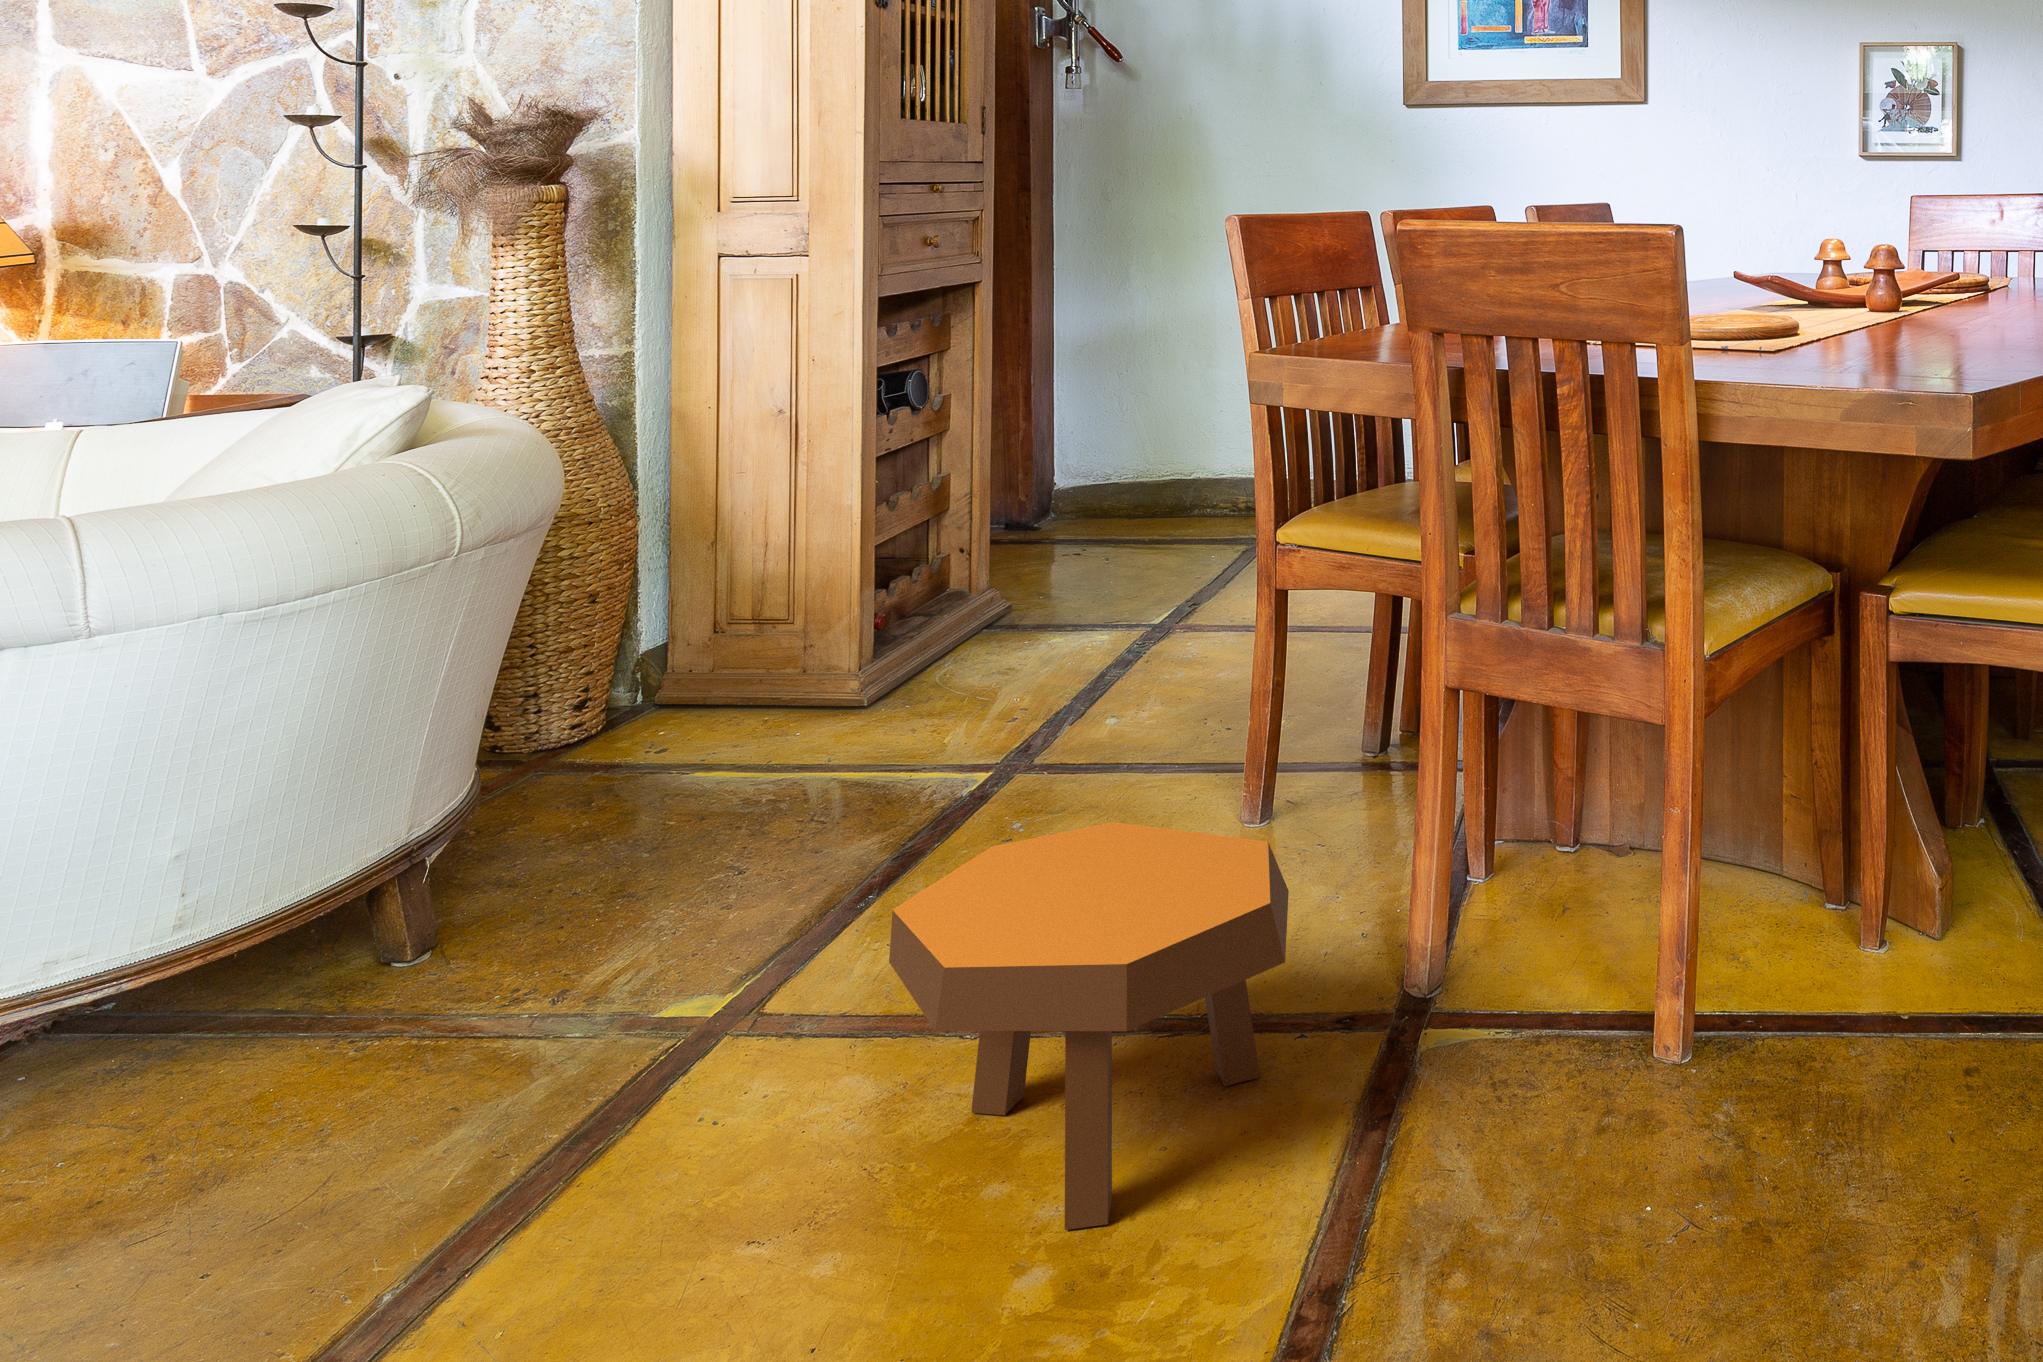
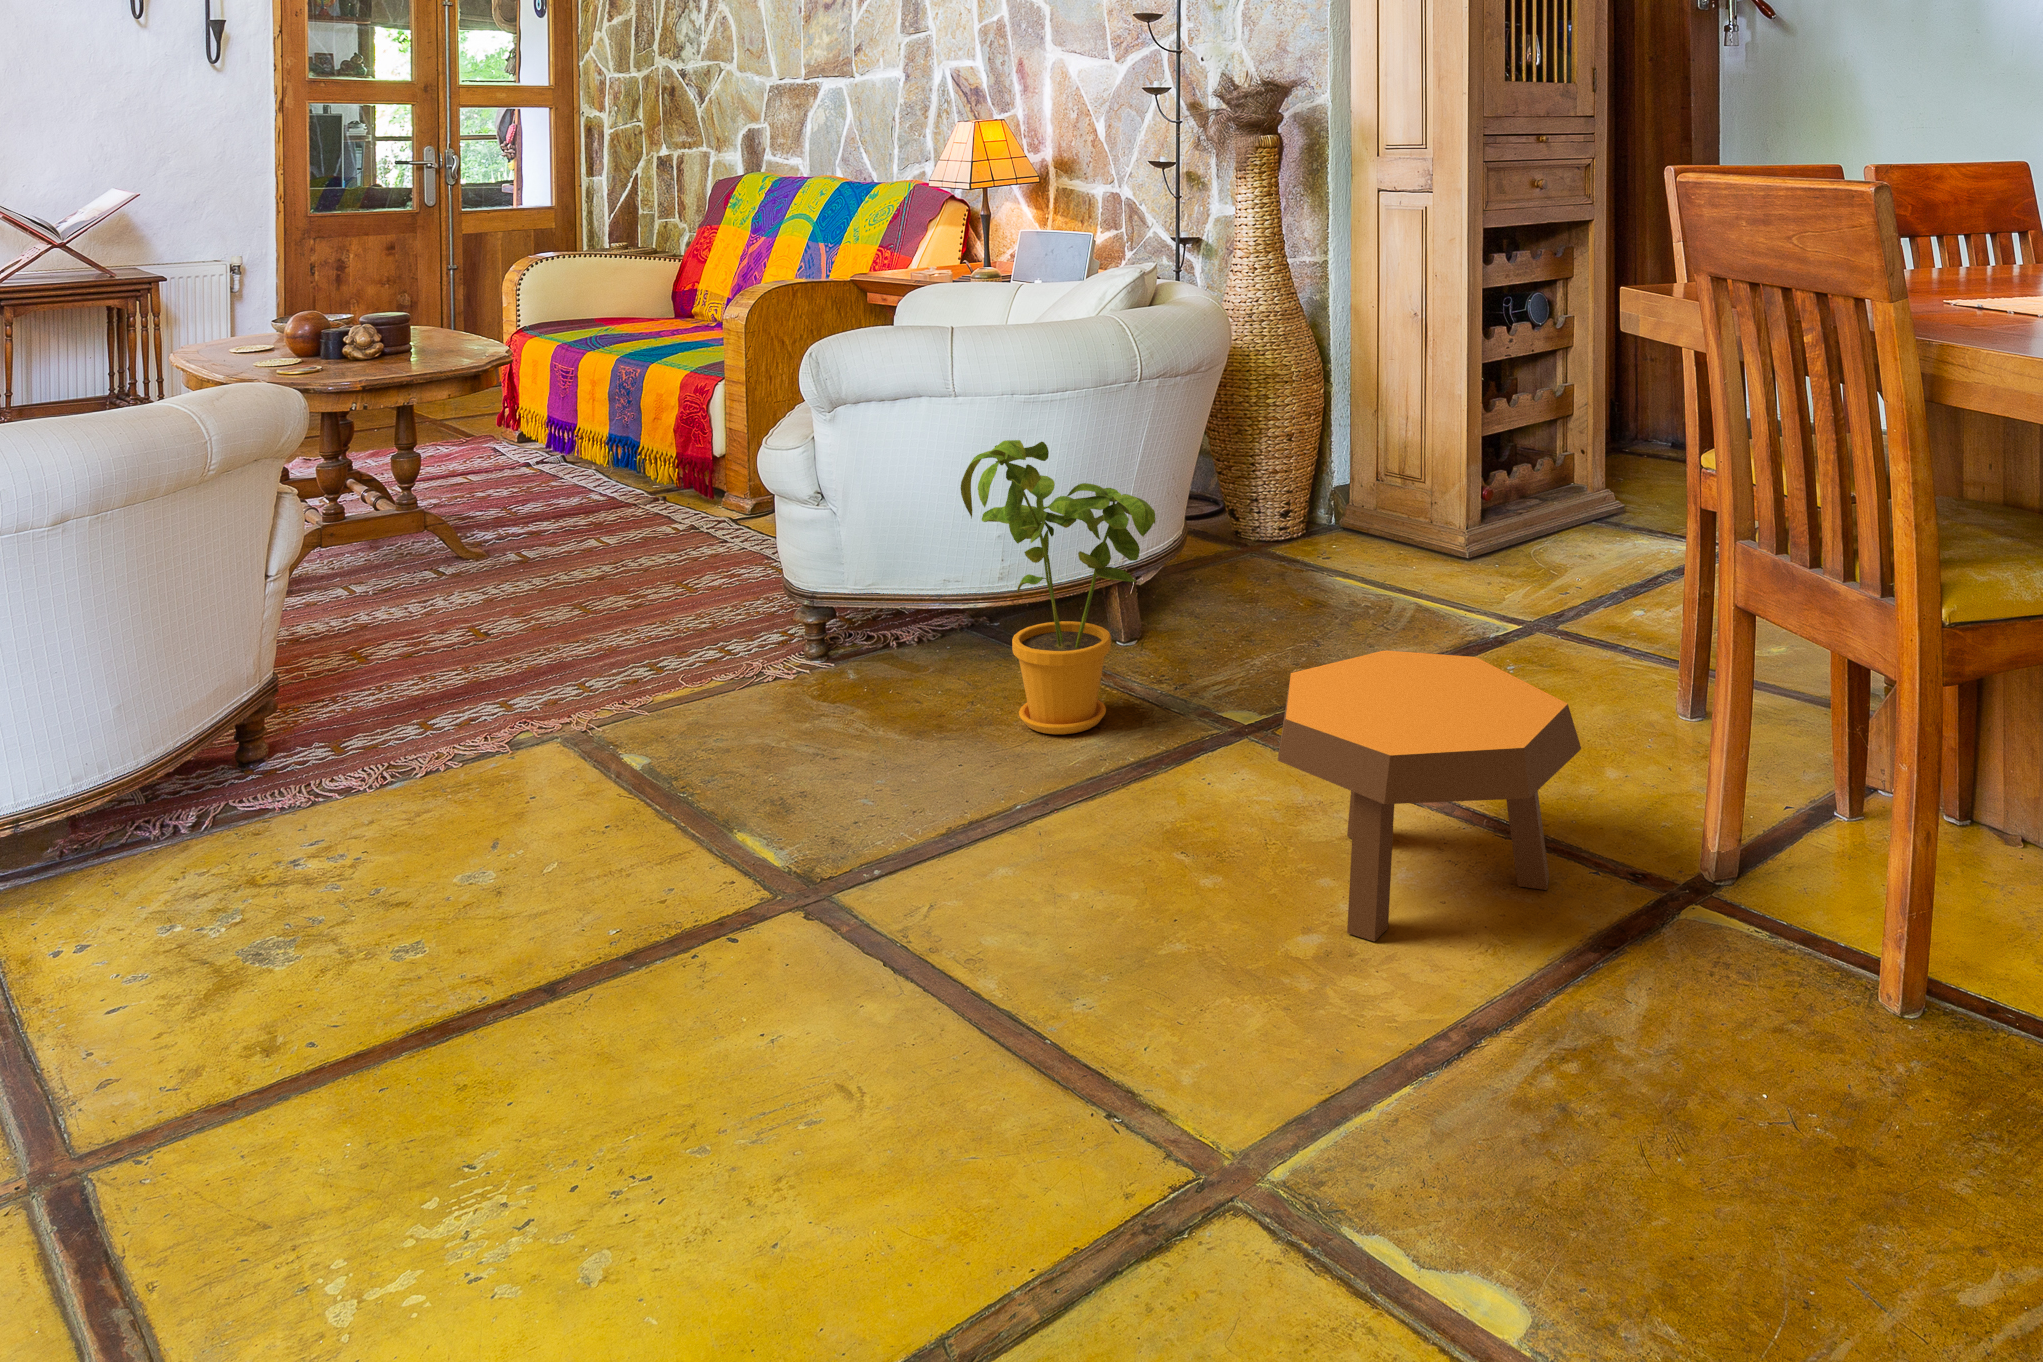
house plant: none [162,668,572,1156] -> present [961,440,1156,734]

